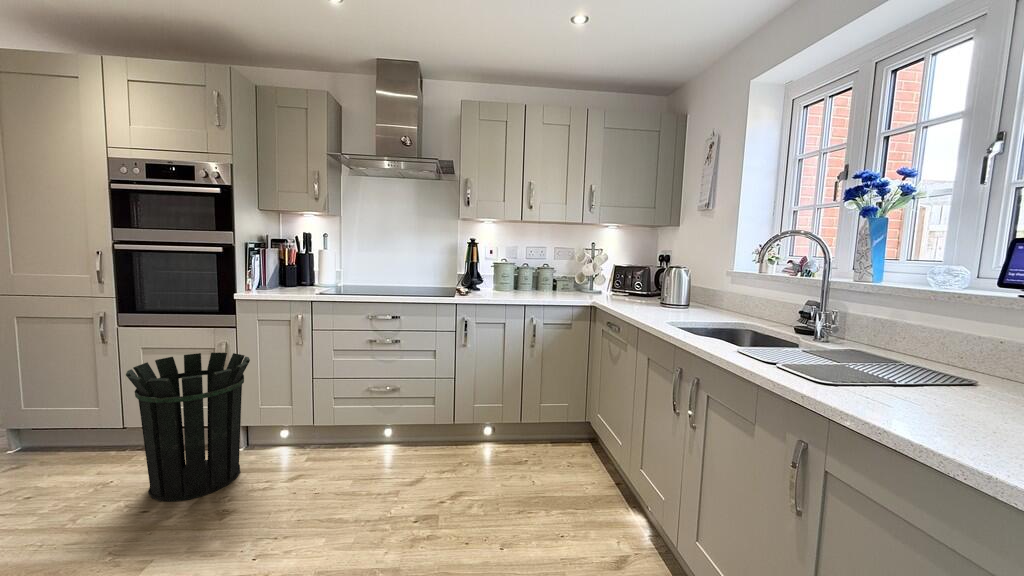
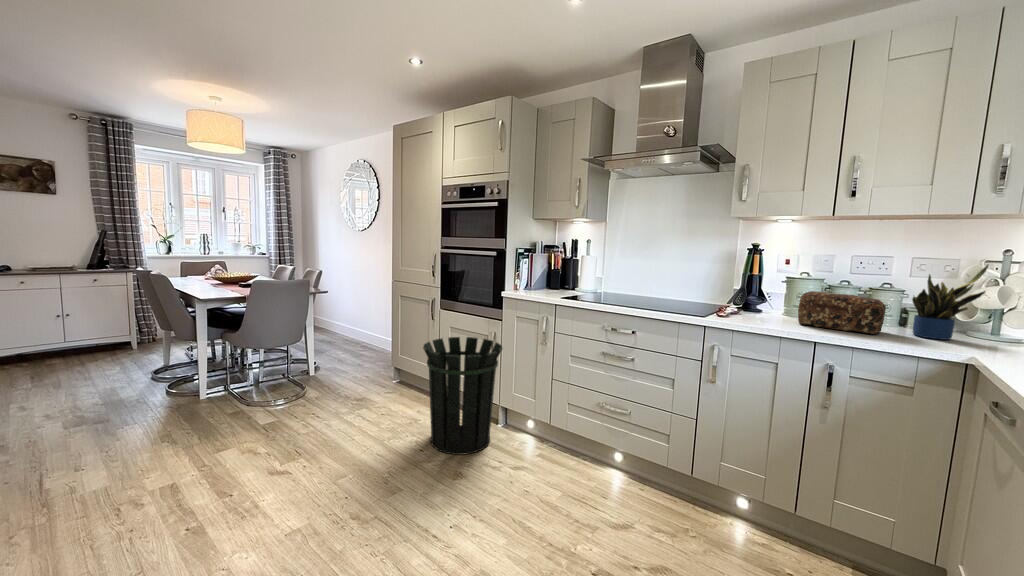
potted plant: none [563,251,593,295] -> present [912,264,988,340]
bread loaf: none [510,272,553,296] -> present [798,291,886,334]

